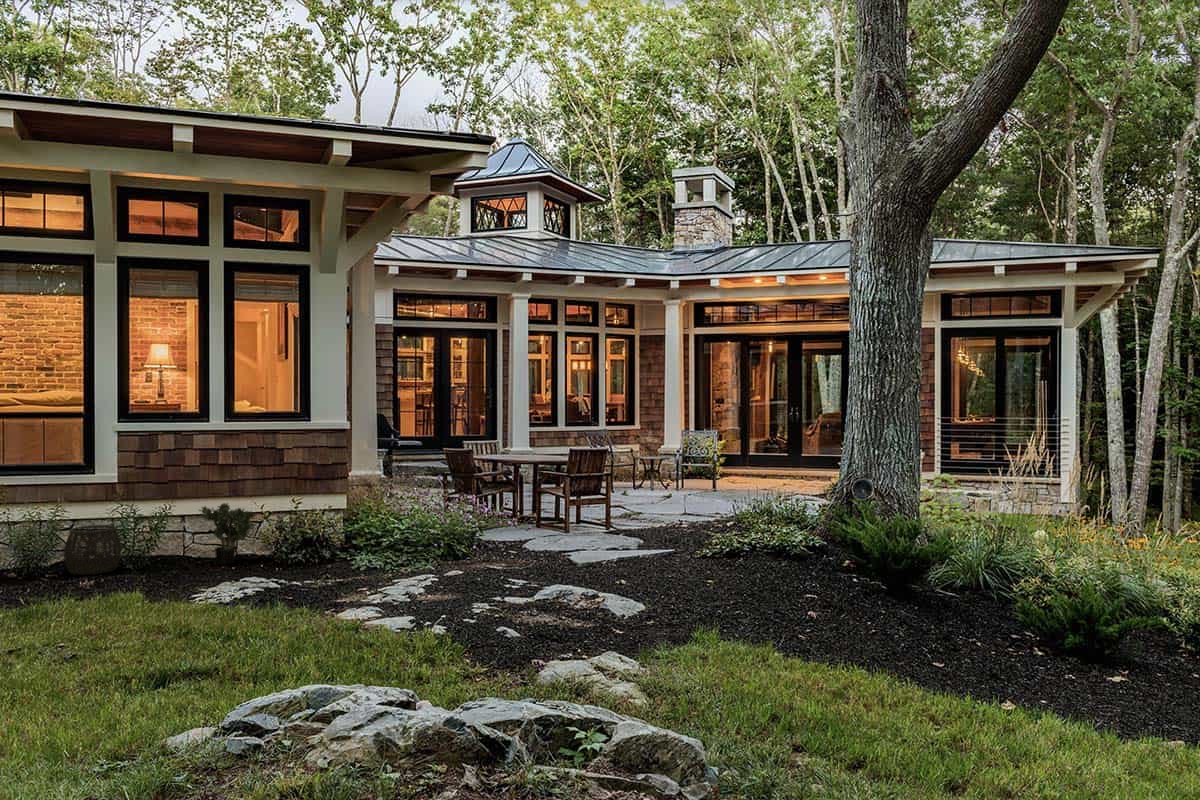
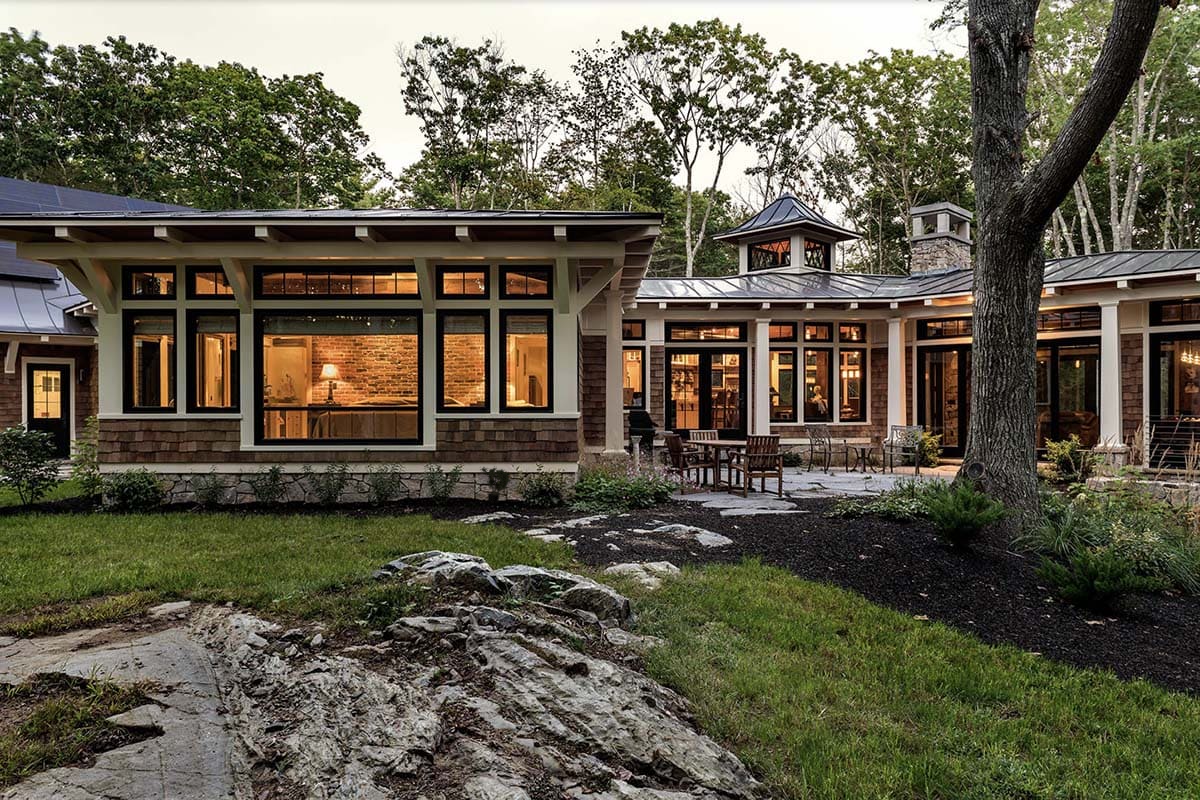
woven basket: present [64,525,122,575] -> none [407,471,438,501]

